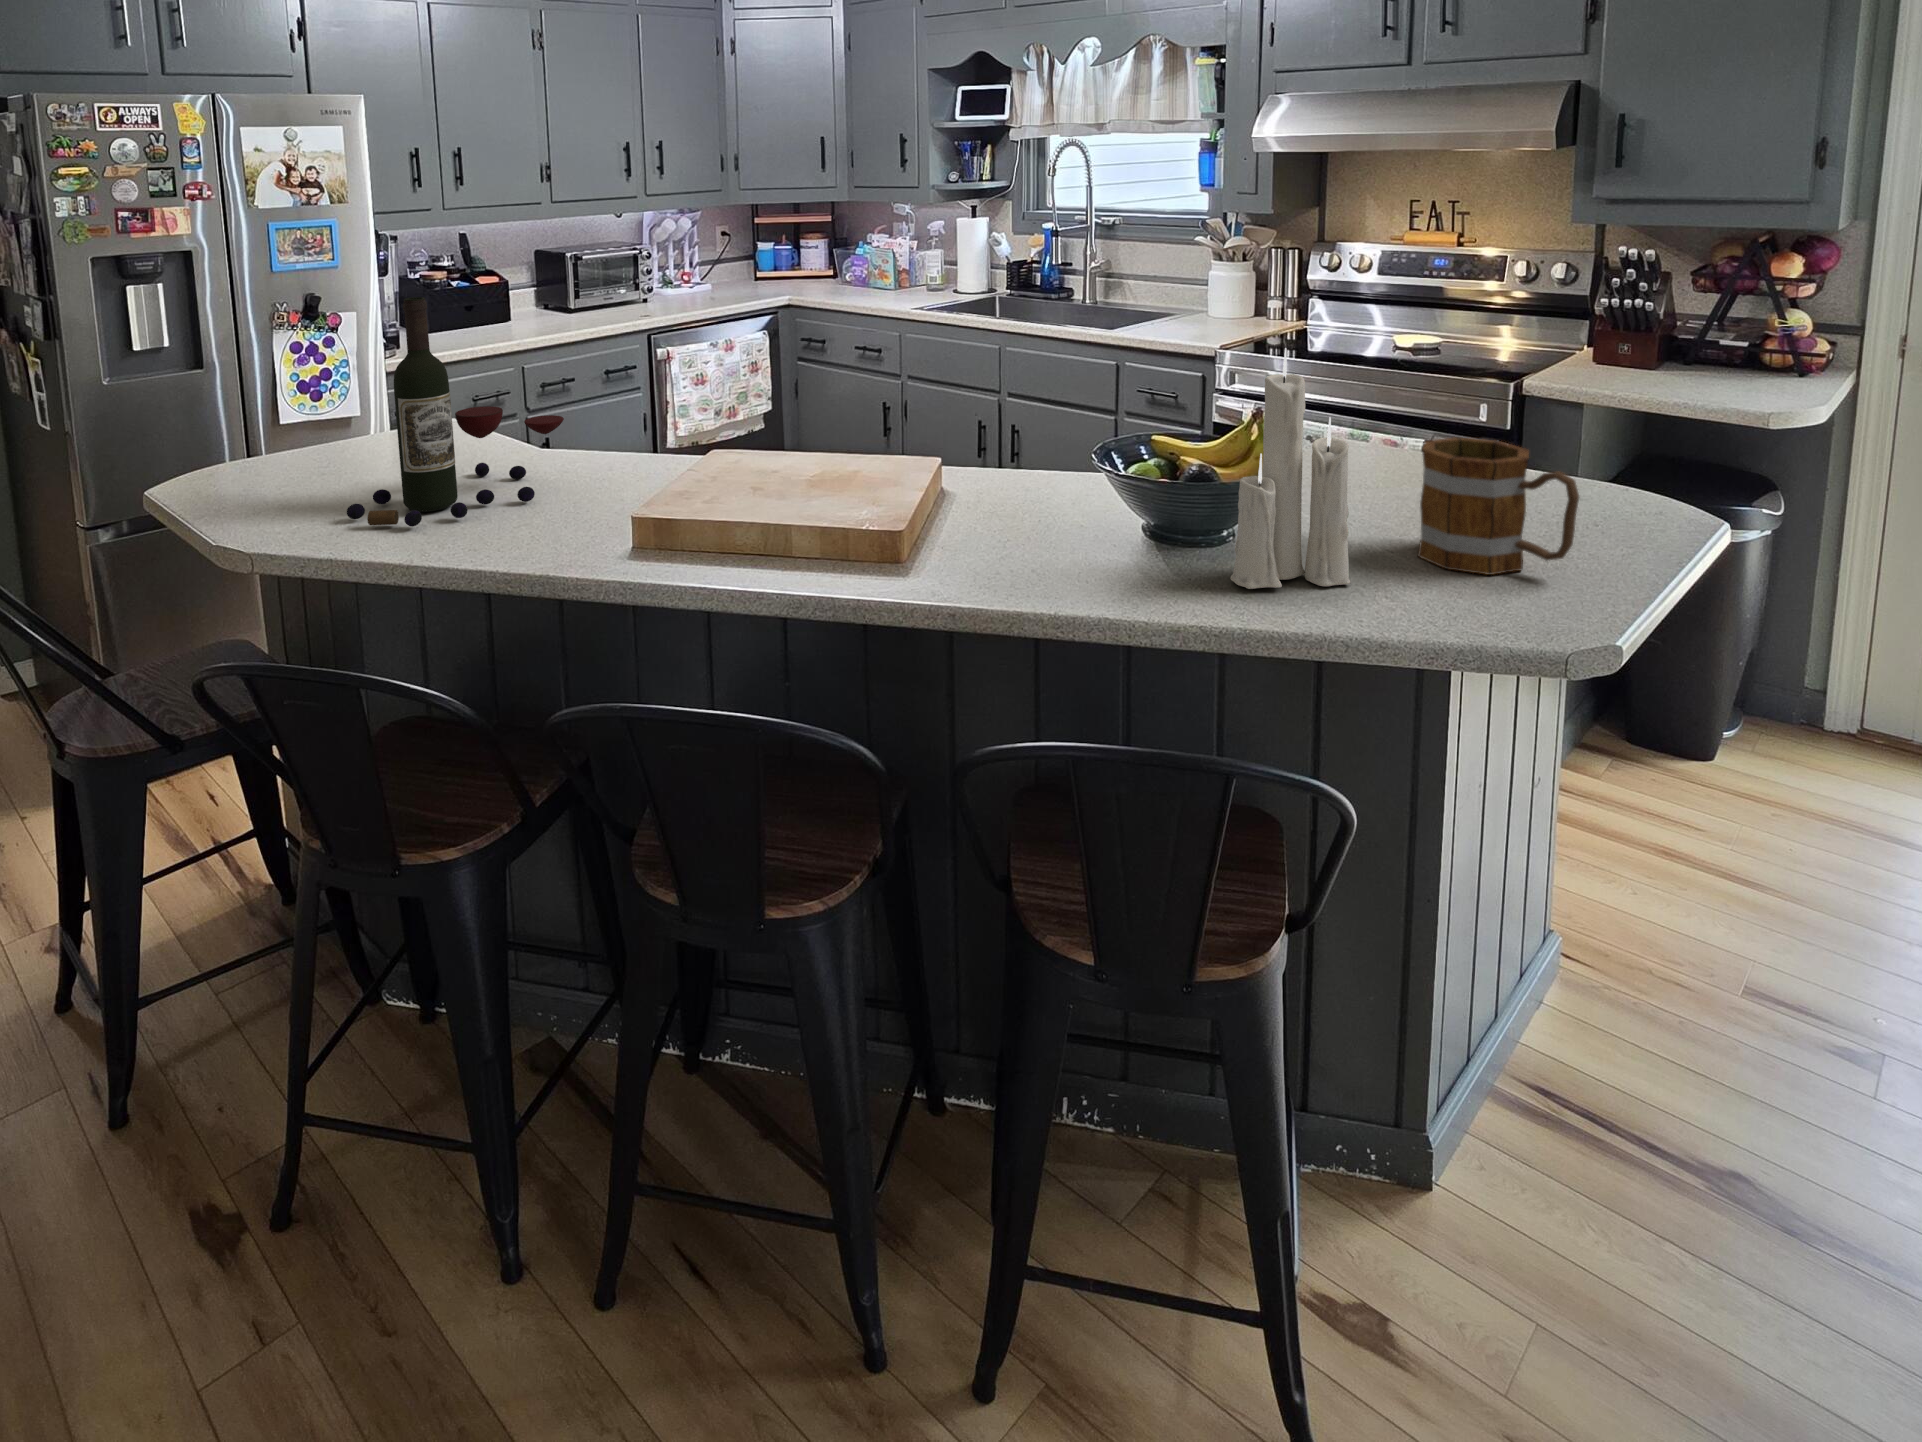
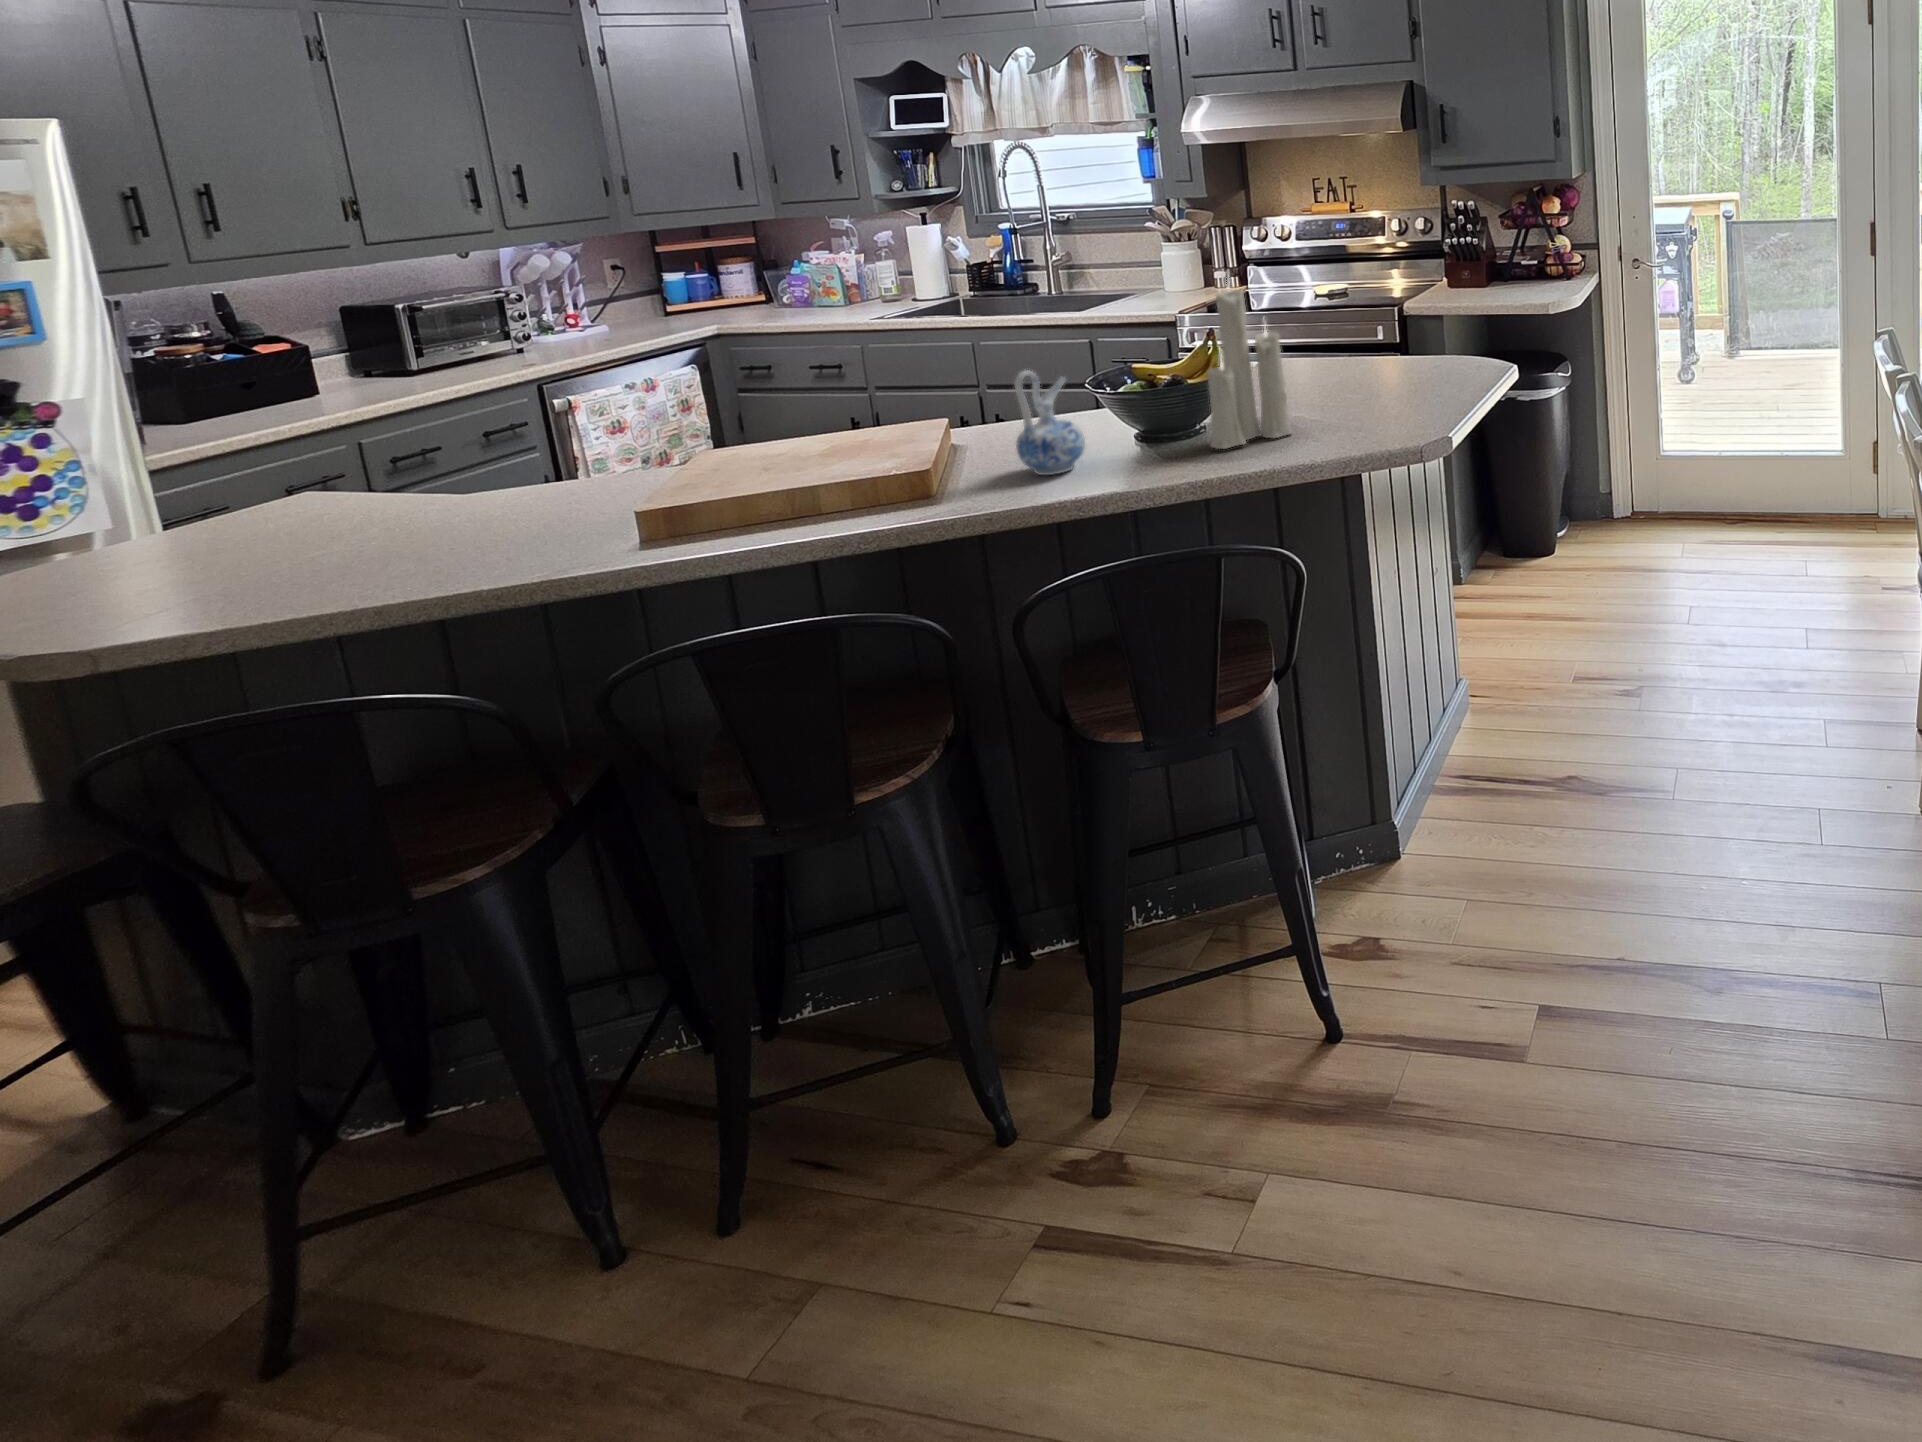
wine bottle: present [347,297,564,526] -> none [249,325,542,579]
mug: present [1418,437,1579,575] -> none [1329,323,1426,414]
ceramic pitcher: none [990,443,1071,575] -> present [1015,371,1085,475]

